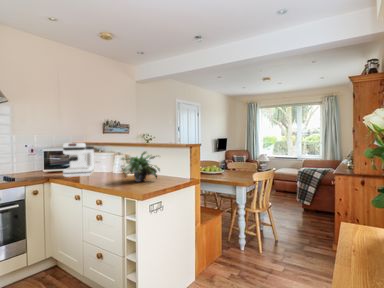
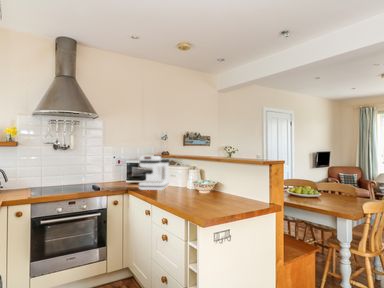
potted plant: present [122,152,160,182] -> none [188,168,233,202]

